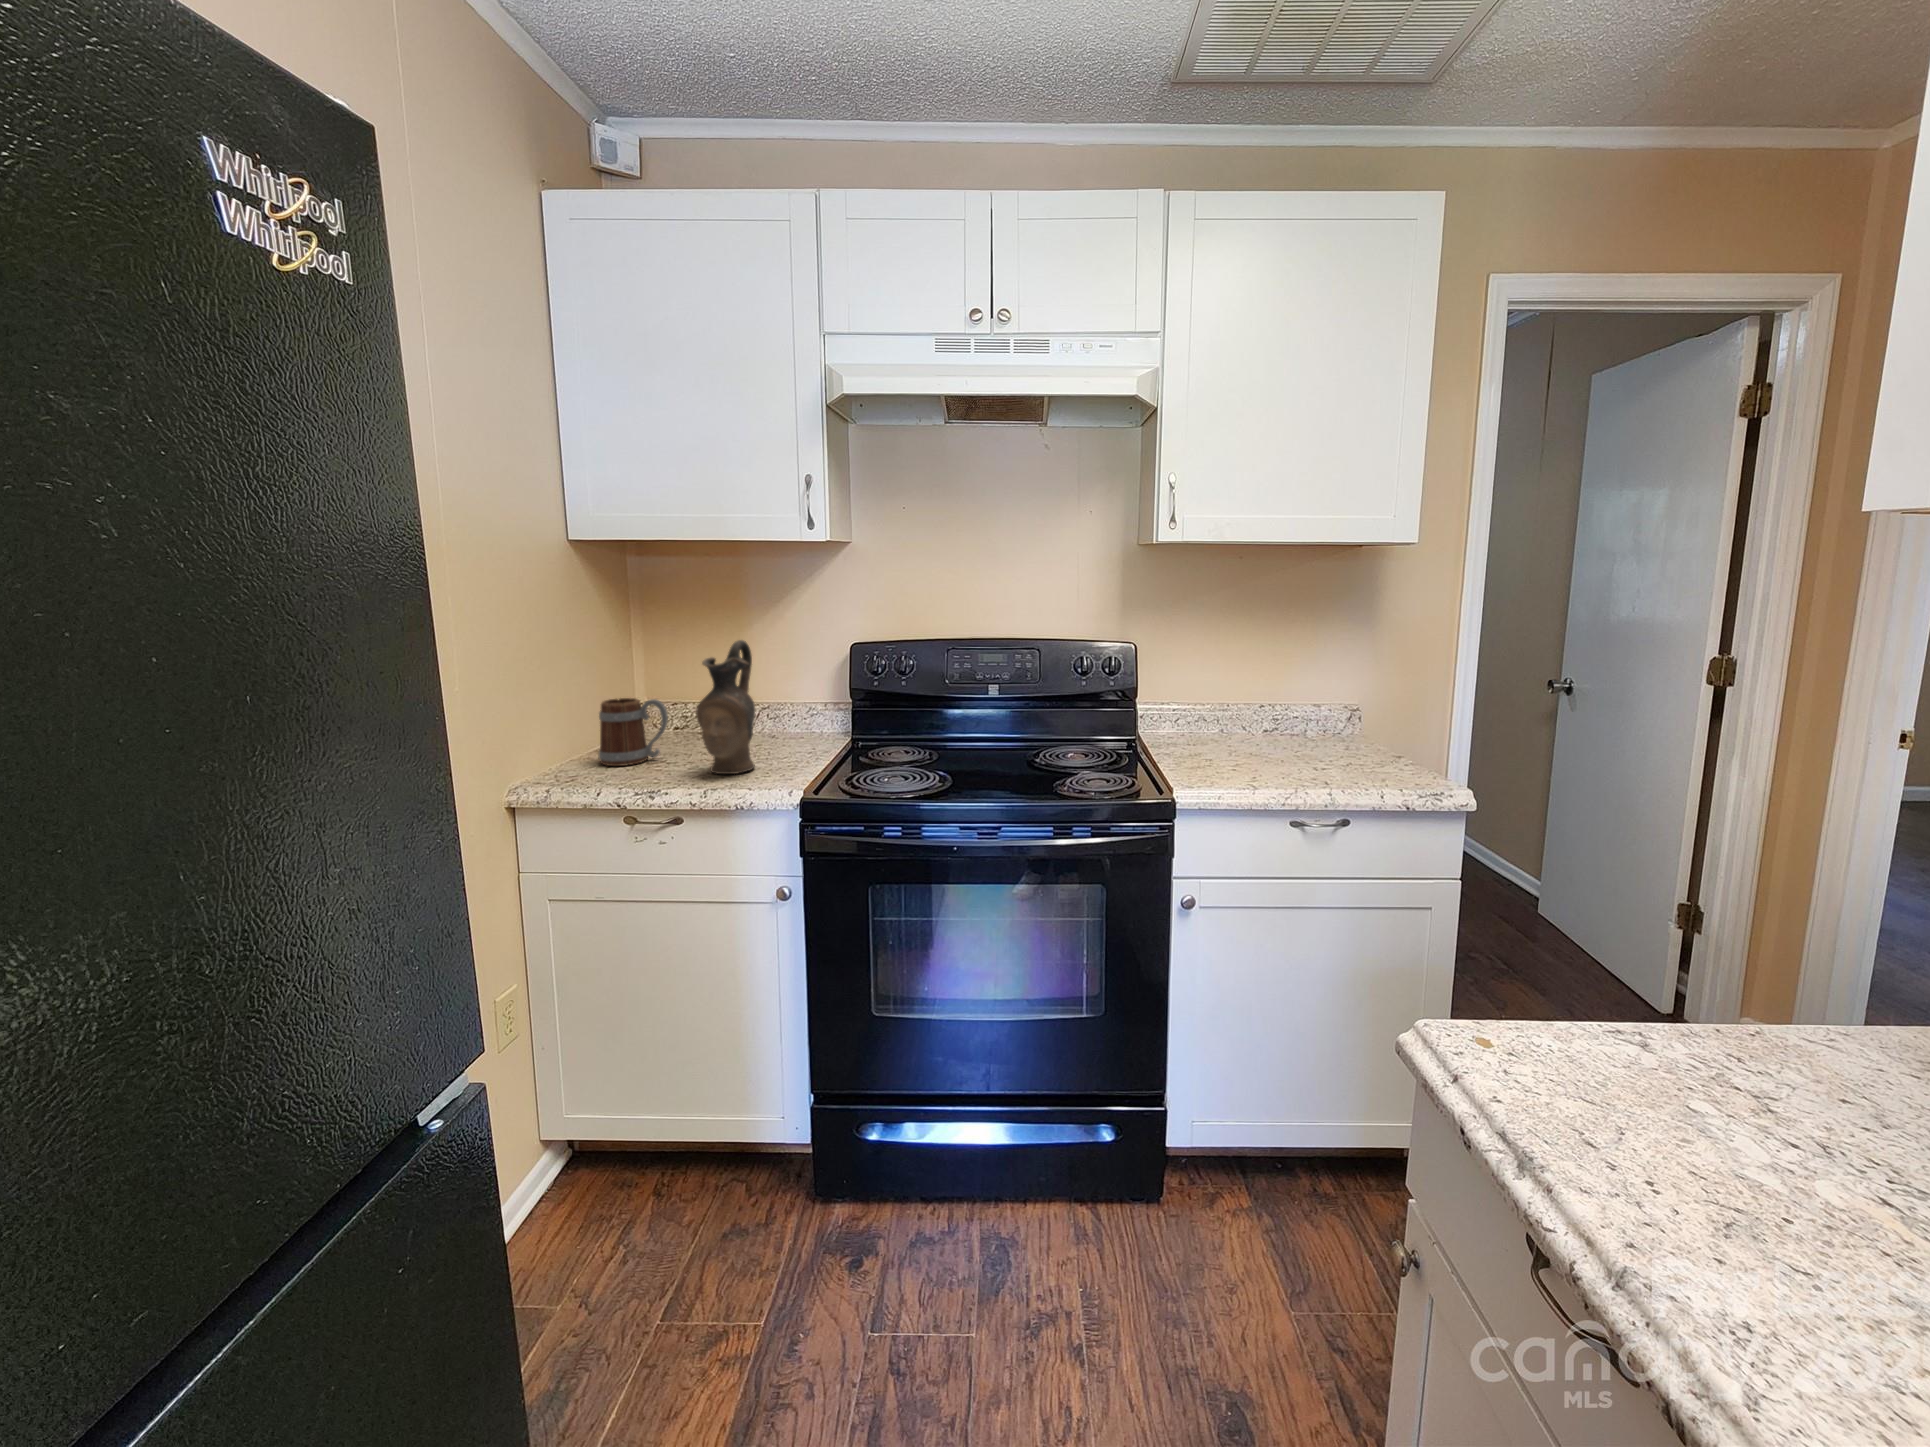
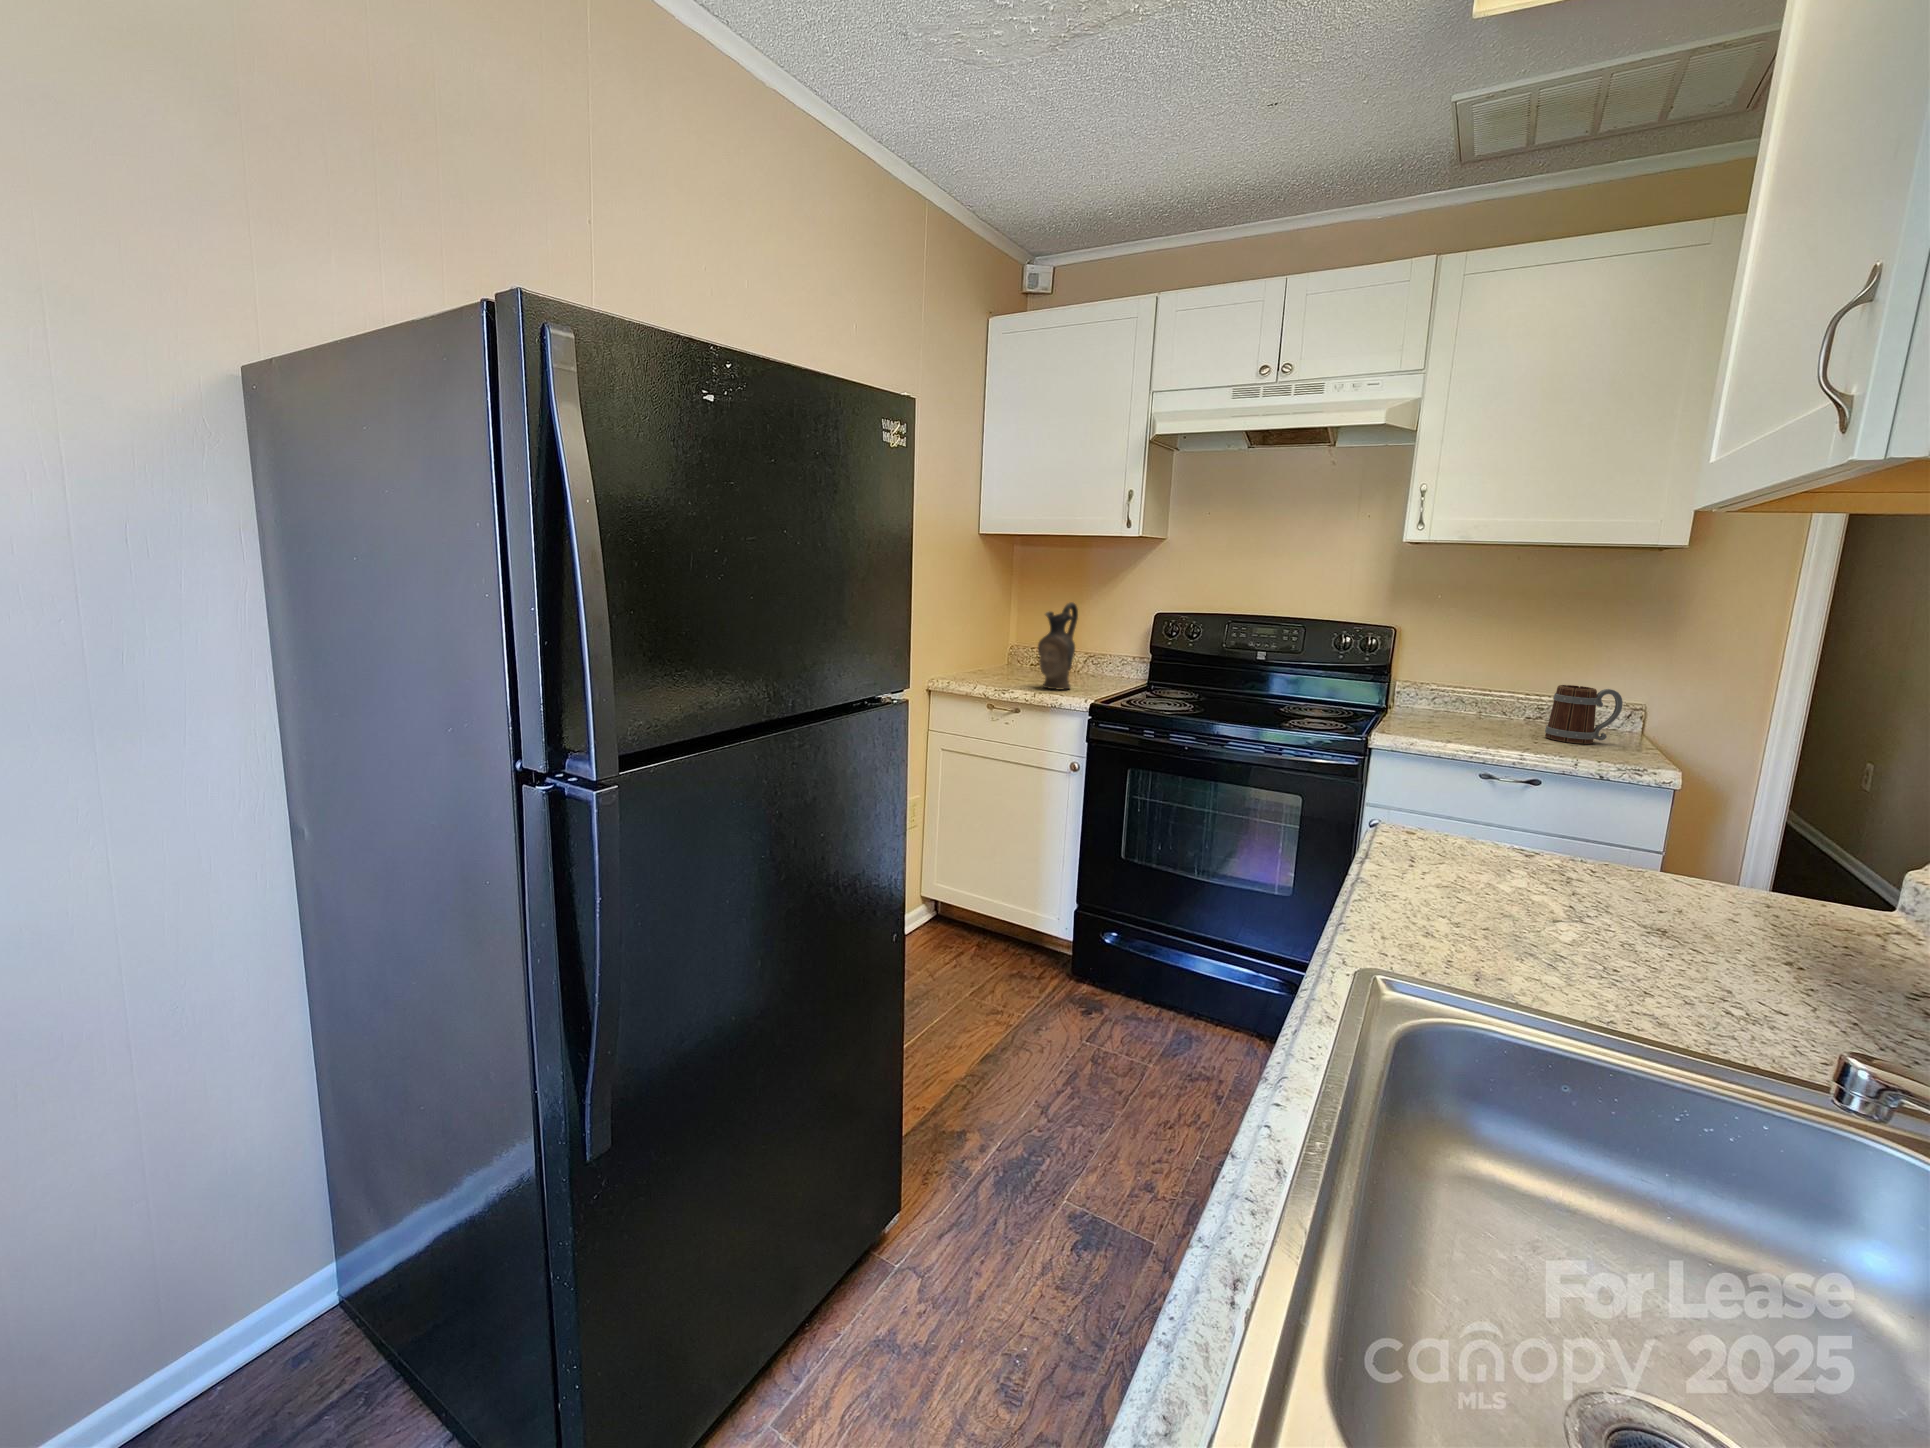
mug: present [599,698,668,766] -> present [1545,685,1623,744]

